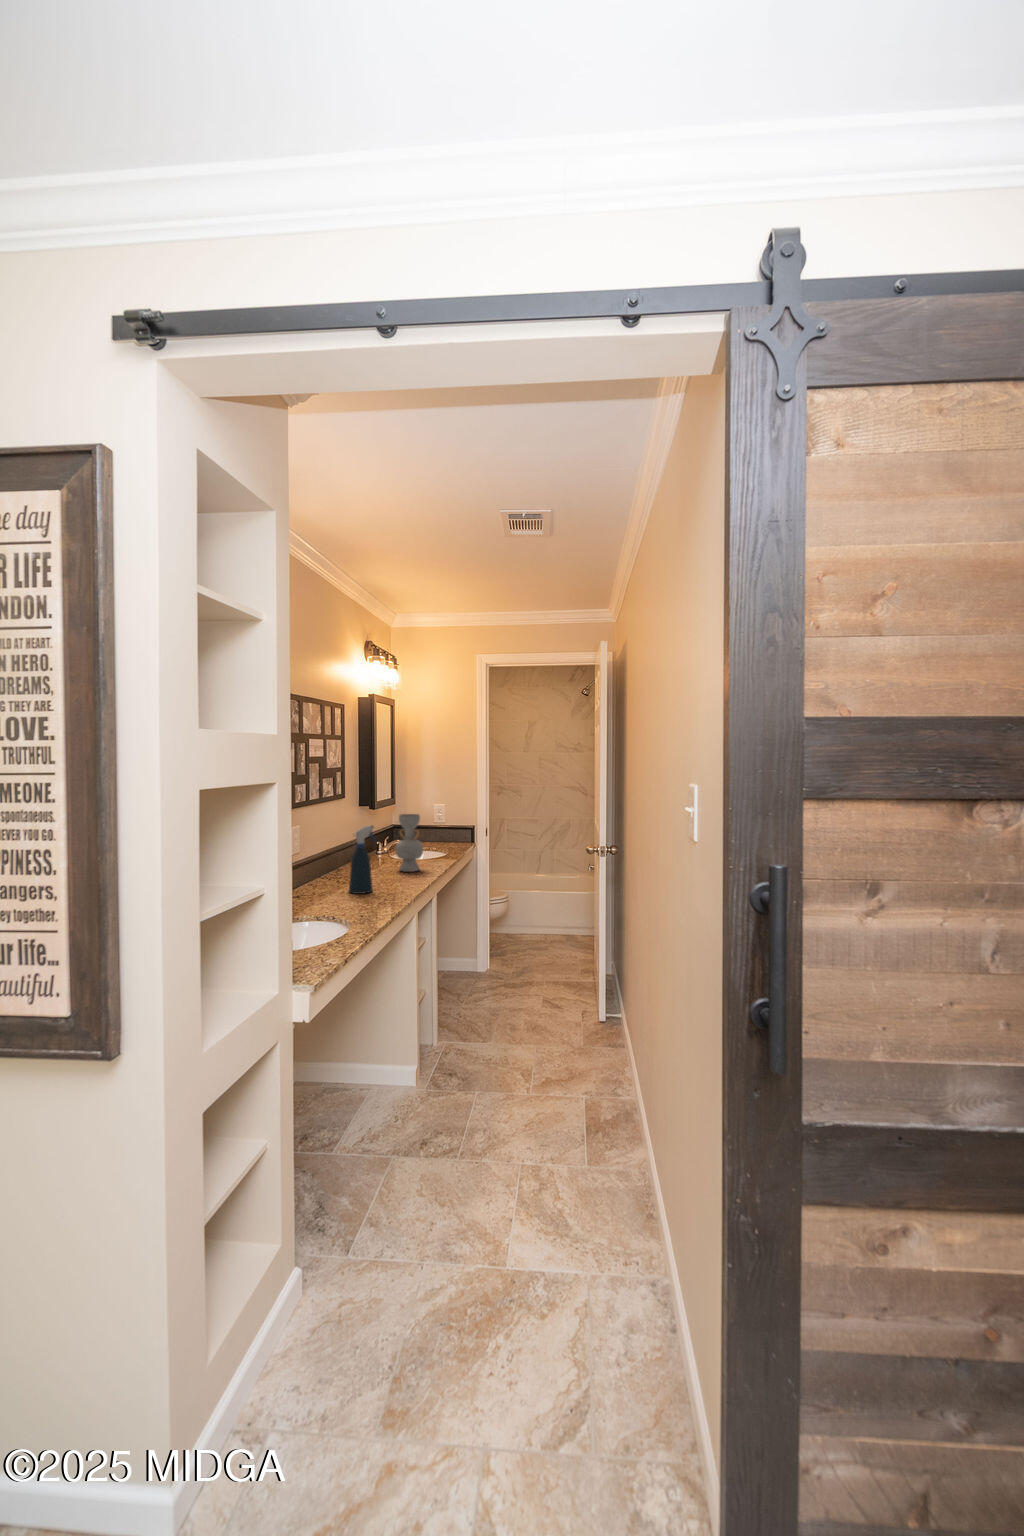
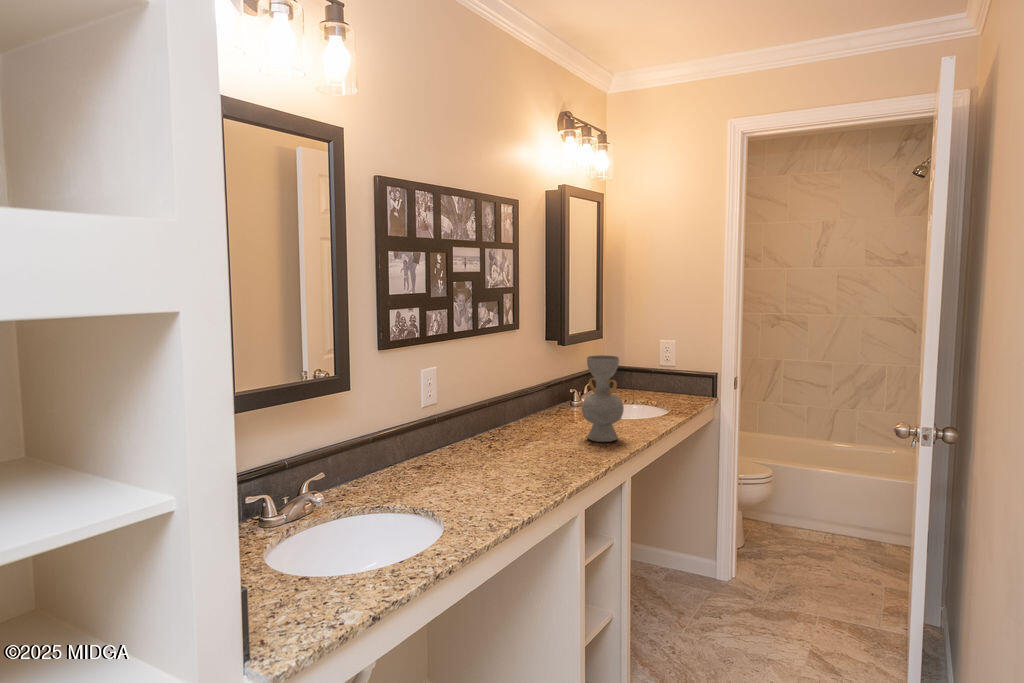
spray bottle: present [349,826,376,894] -> none [490,375,534,483]

